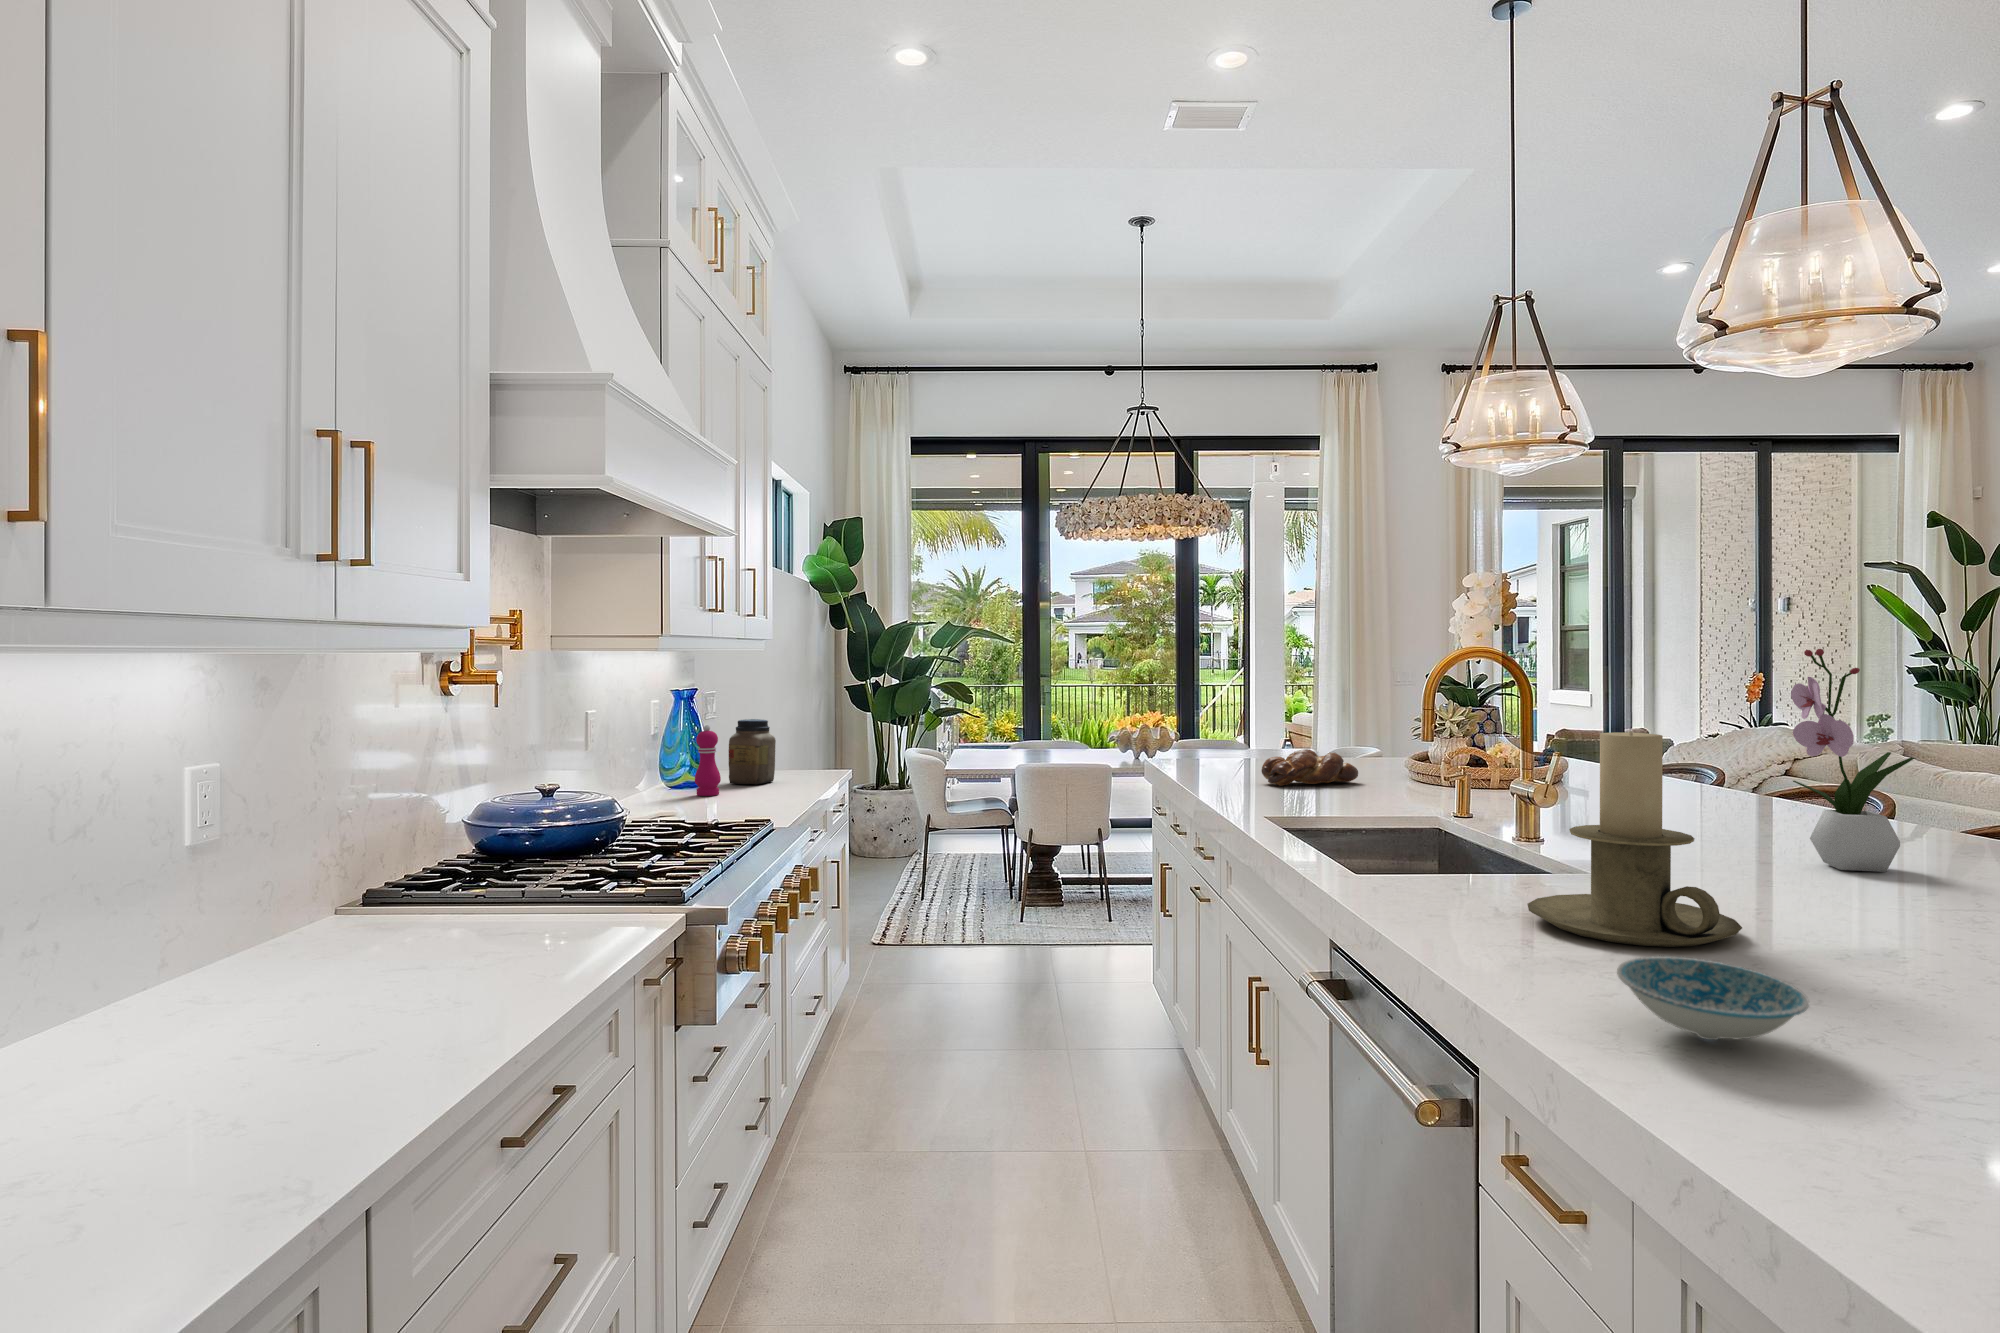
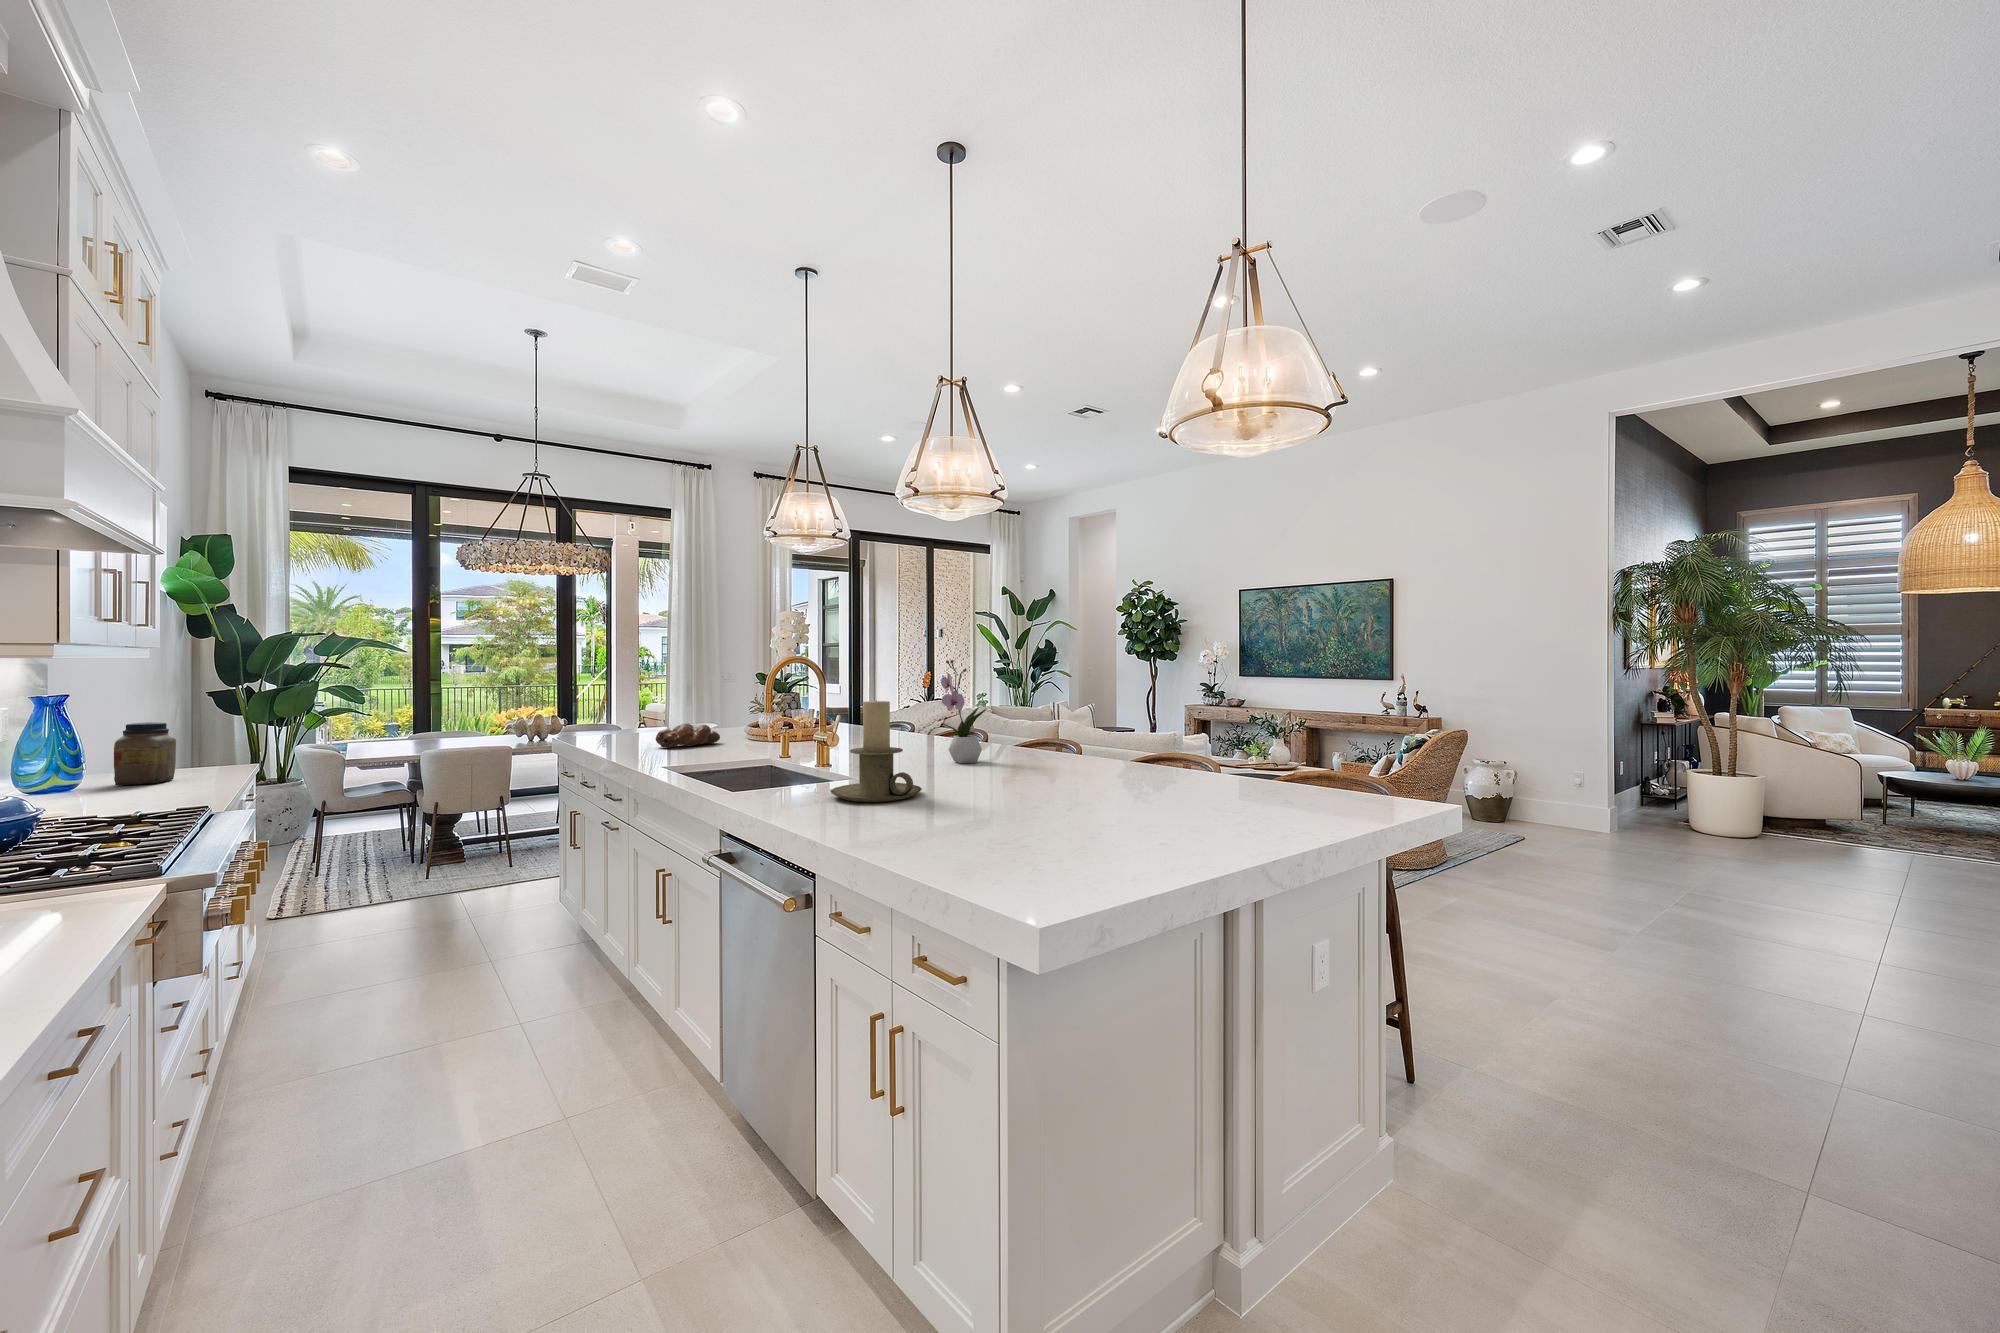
pepper mill: present [695,725,721,796] -> none [76,730,113,798]
ceramic bowl: present [1617,956,1809,1040] -> none [875,798,945,830]

